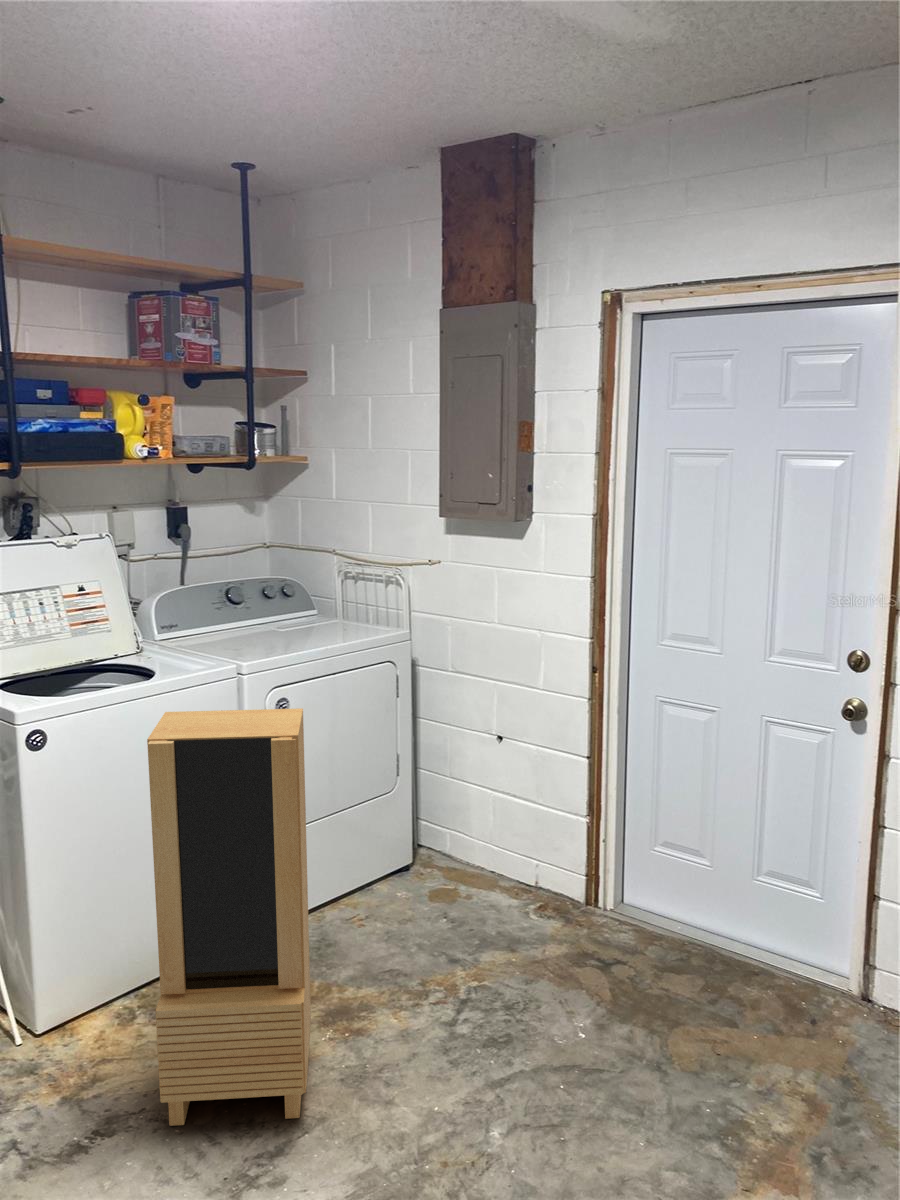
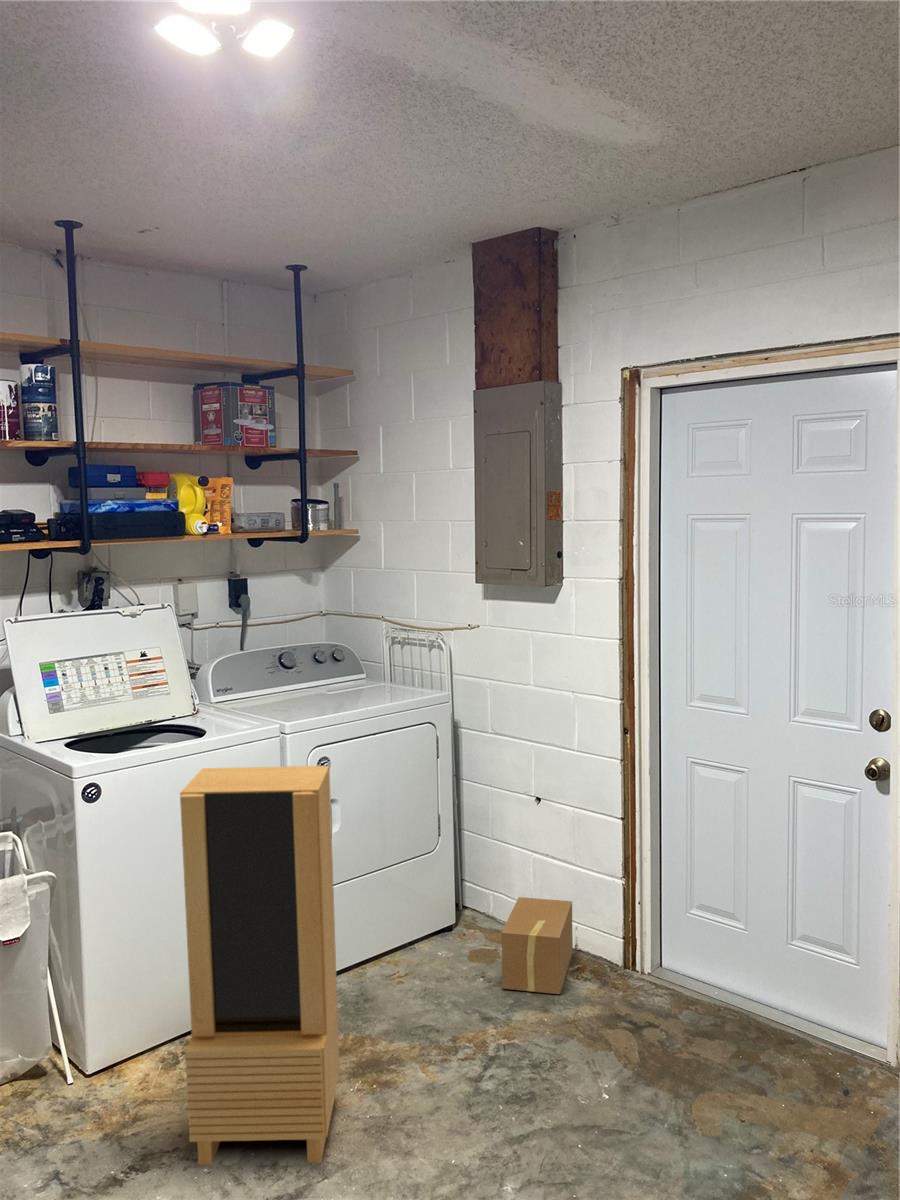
cardboard box: none [467,837,534,935] -> present [502,897,573,994]

